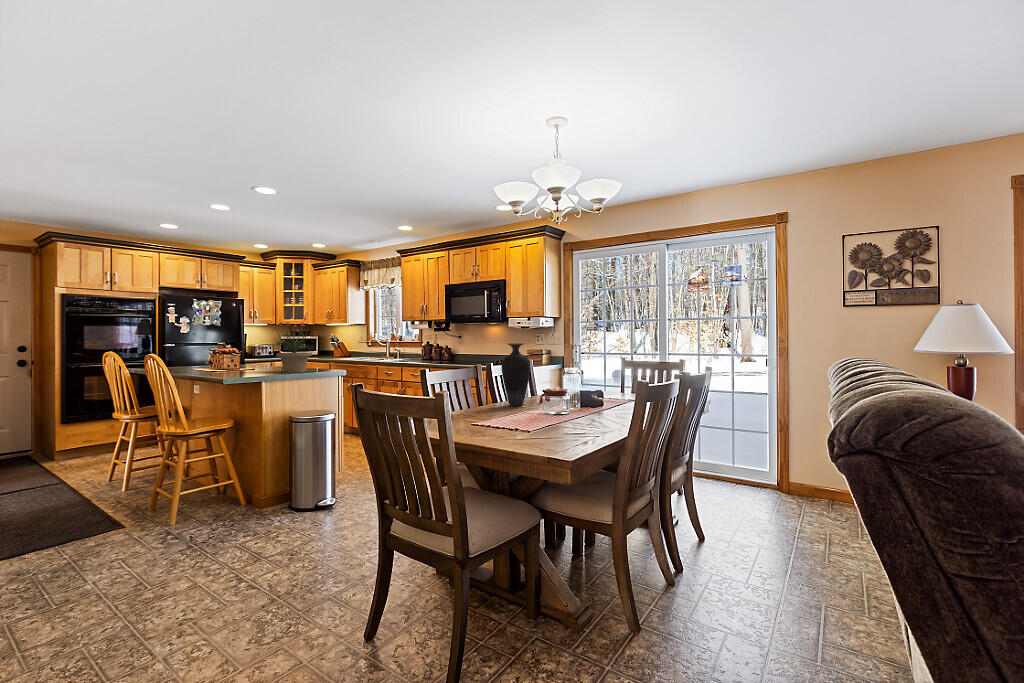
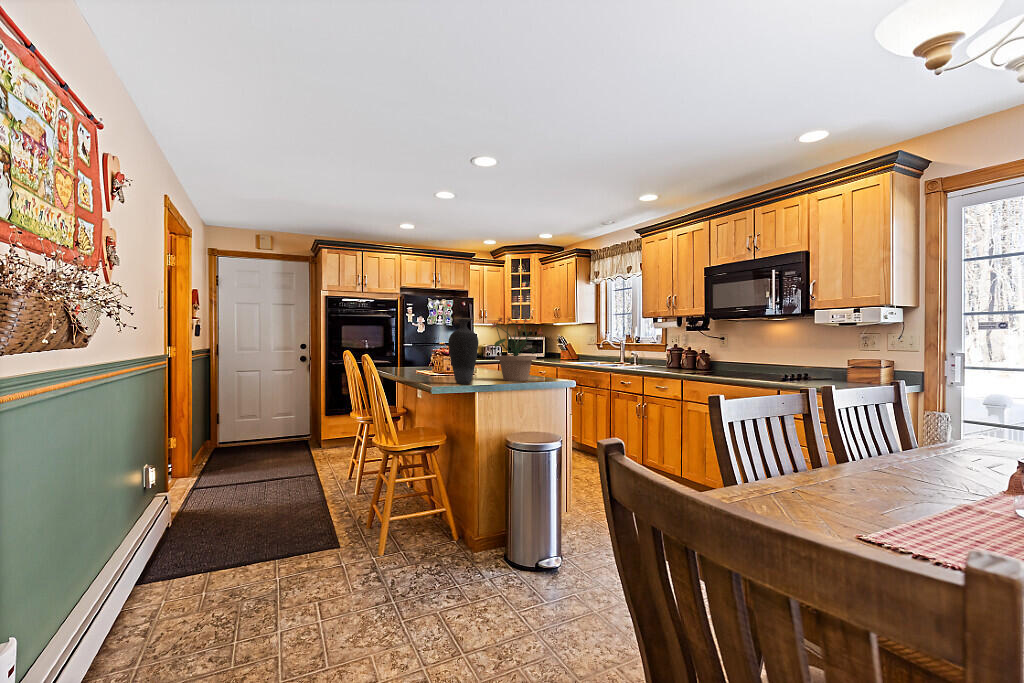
vase: present [502,343,530,406] -> present [448,318,479,384]

